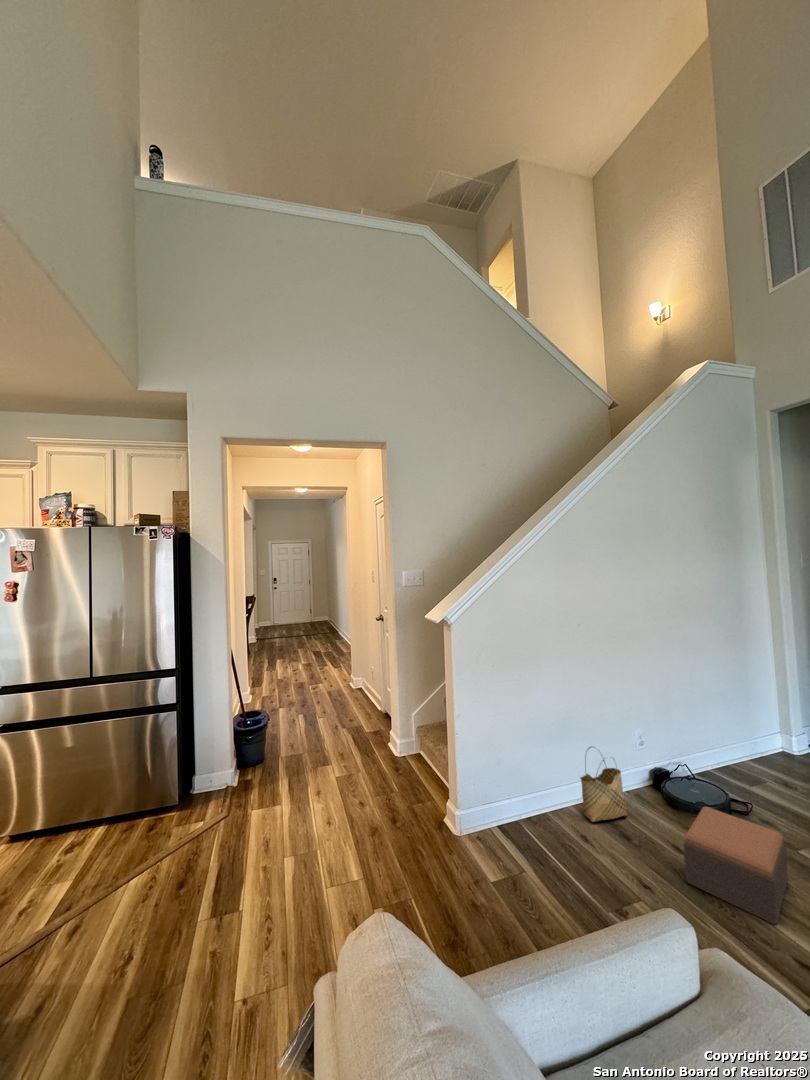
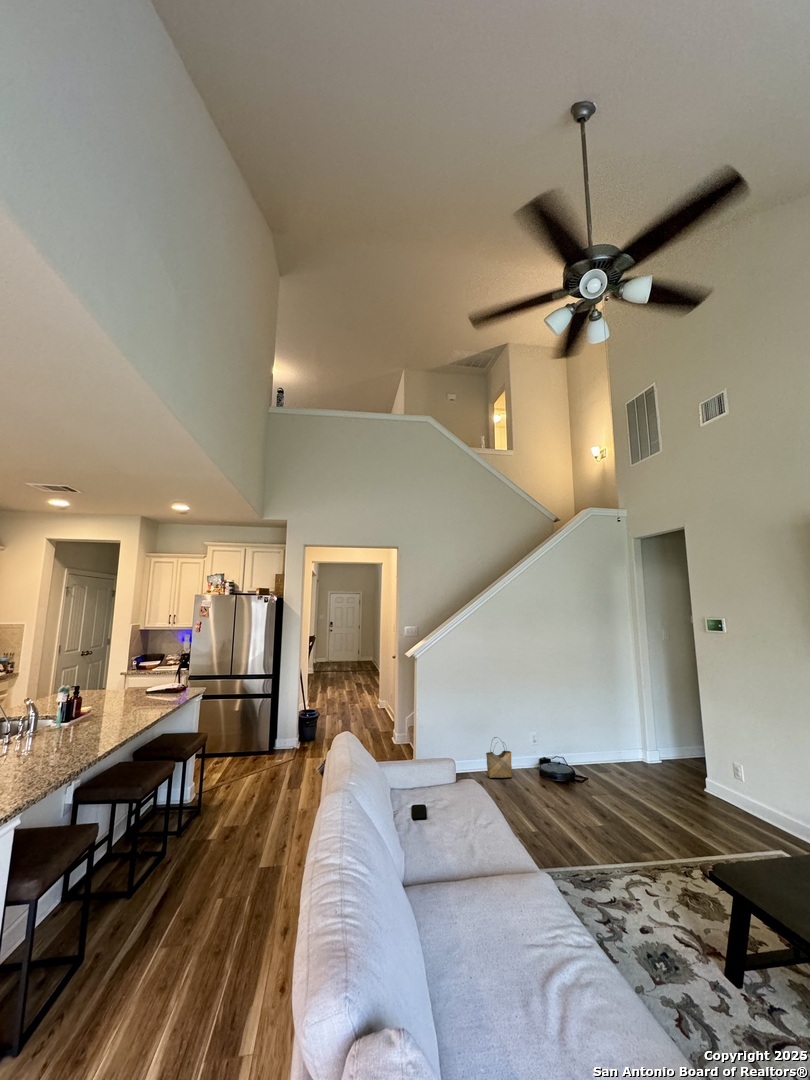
footstool: present [684,807,788,925] -> none [518,767,571,814]

